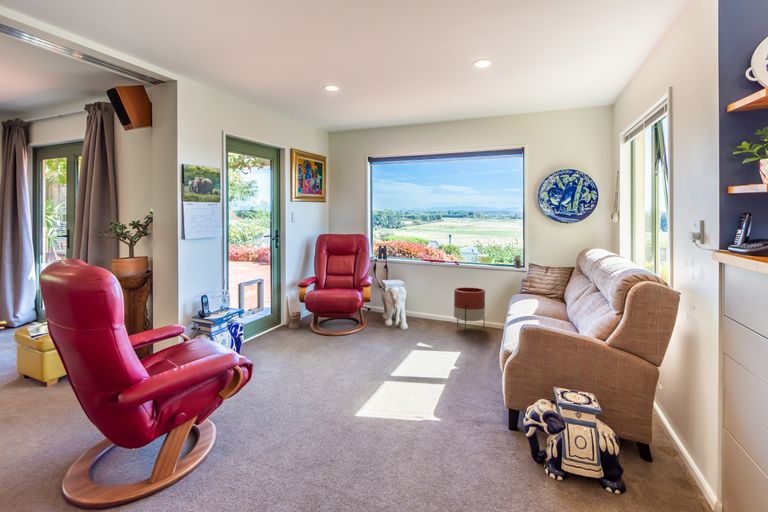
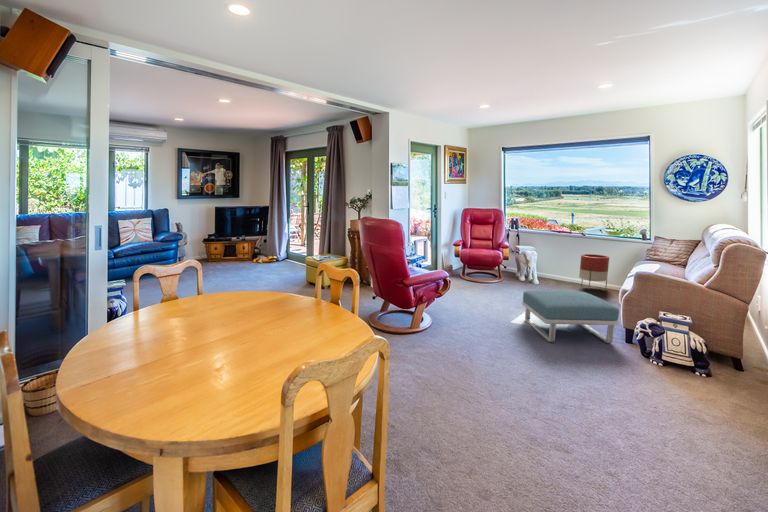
footstool: none [372,350,500,448] -> present [522,290,619,343]

